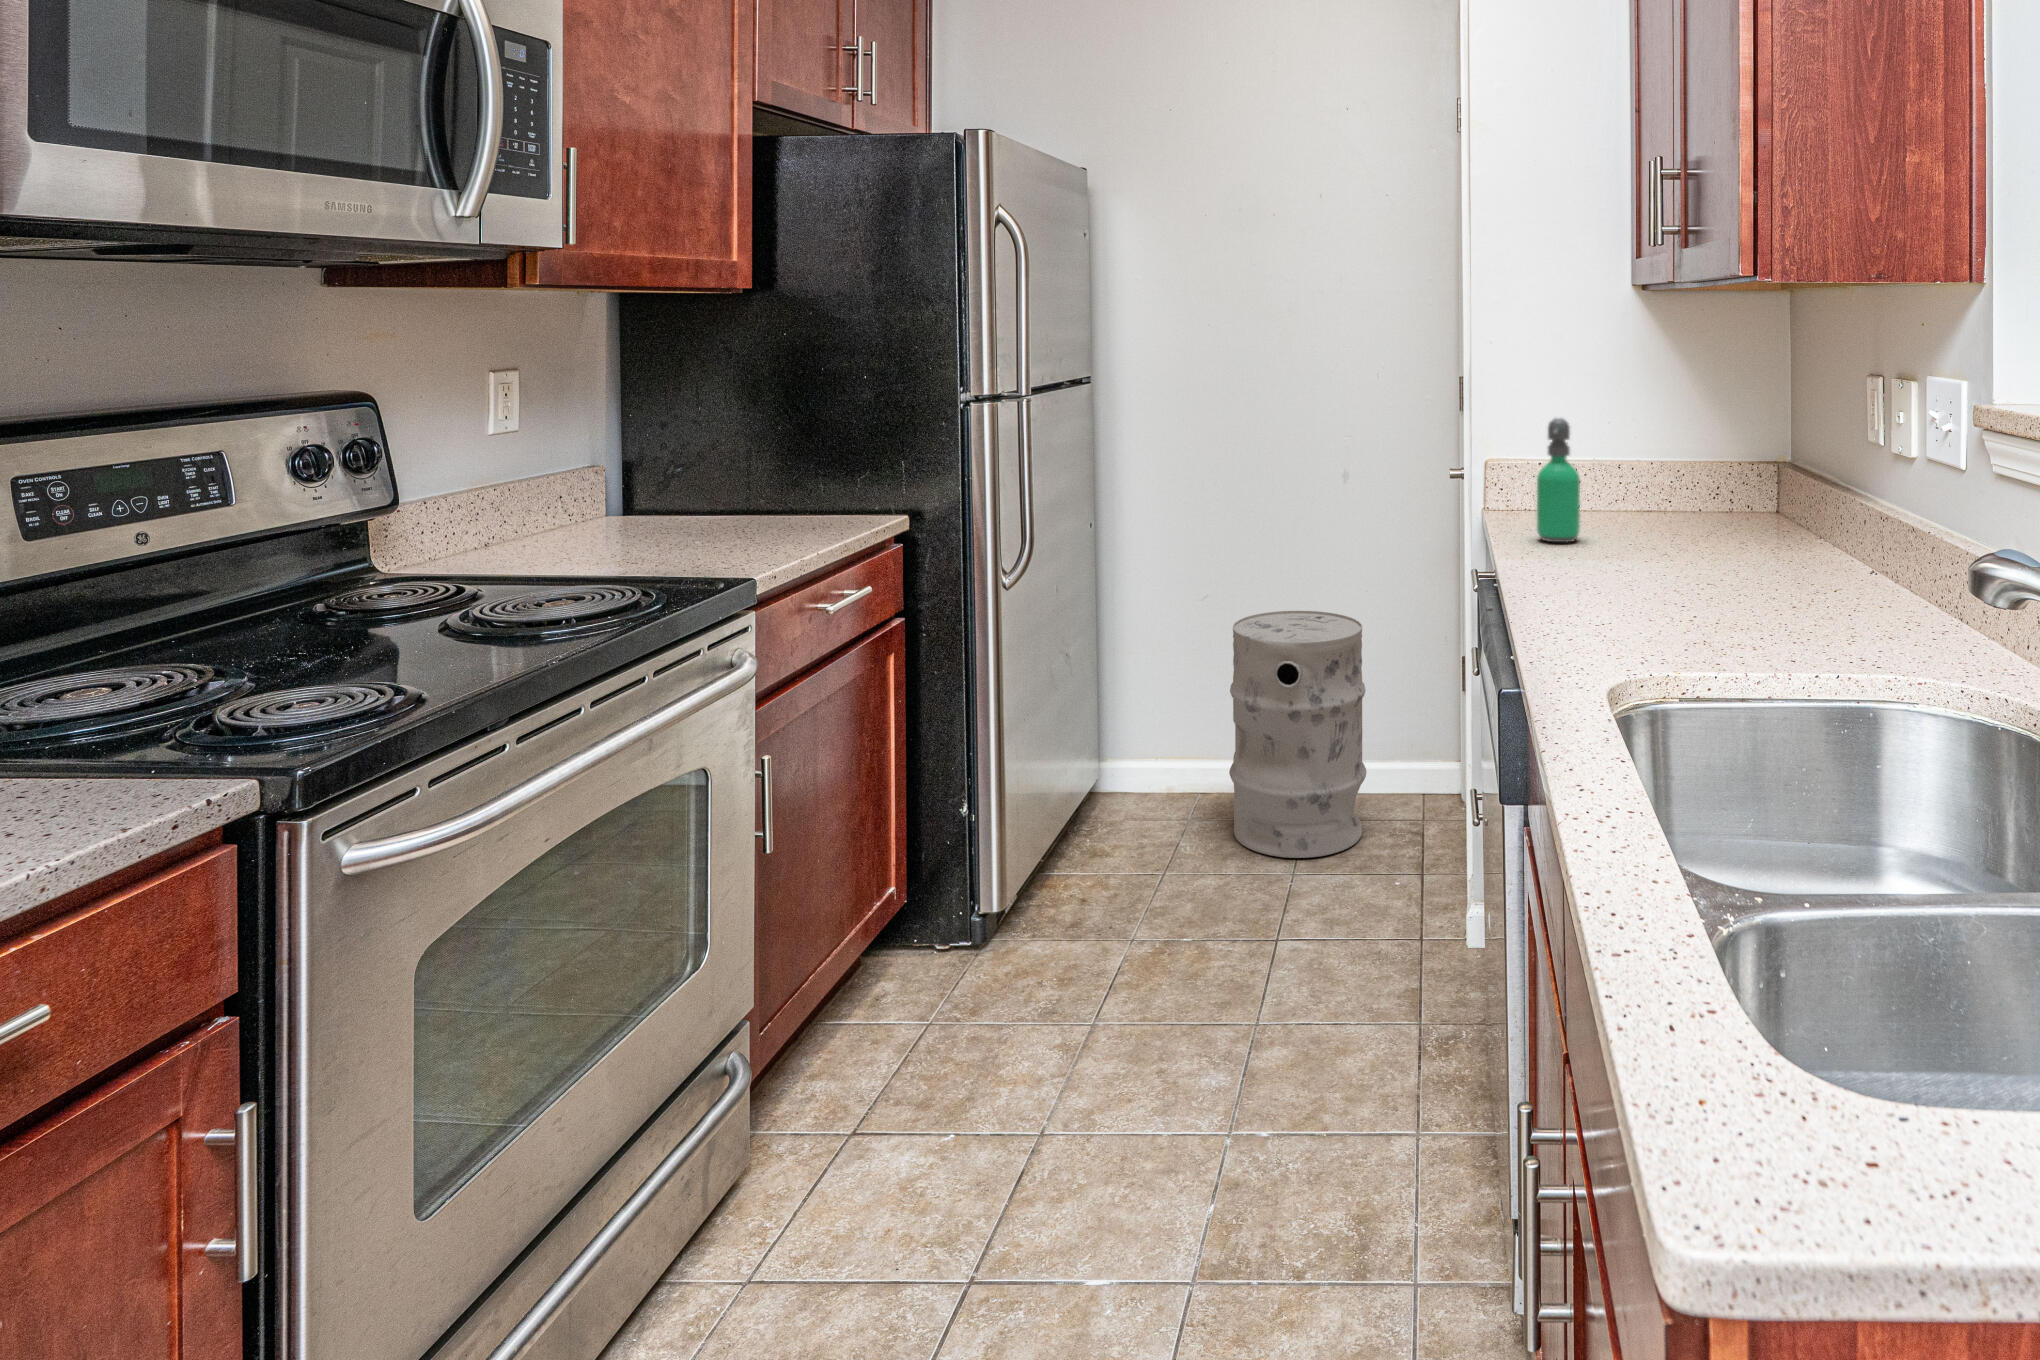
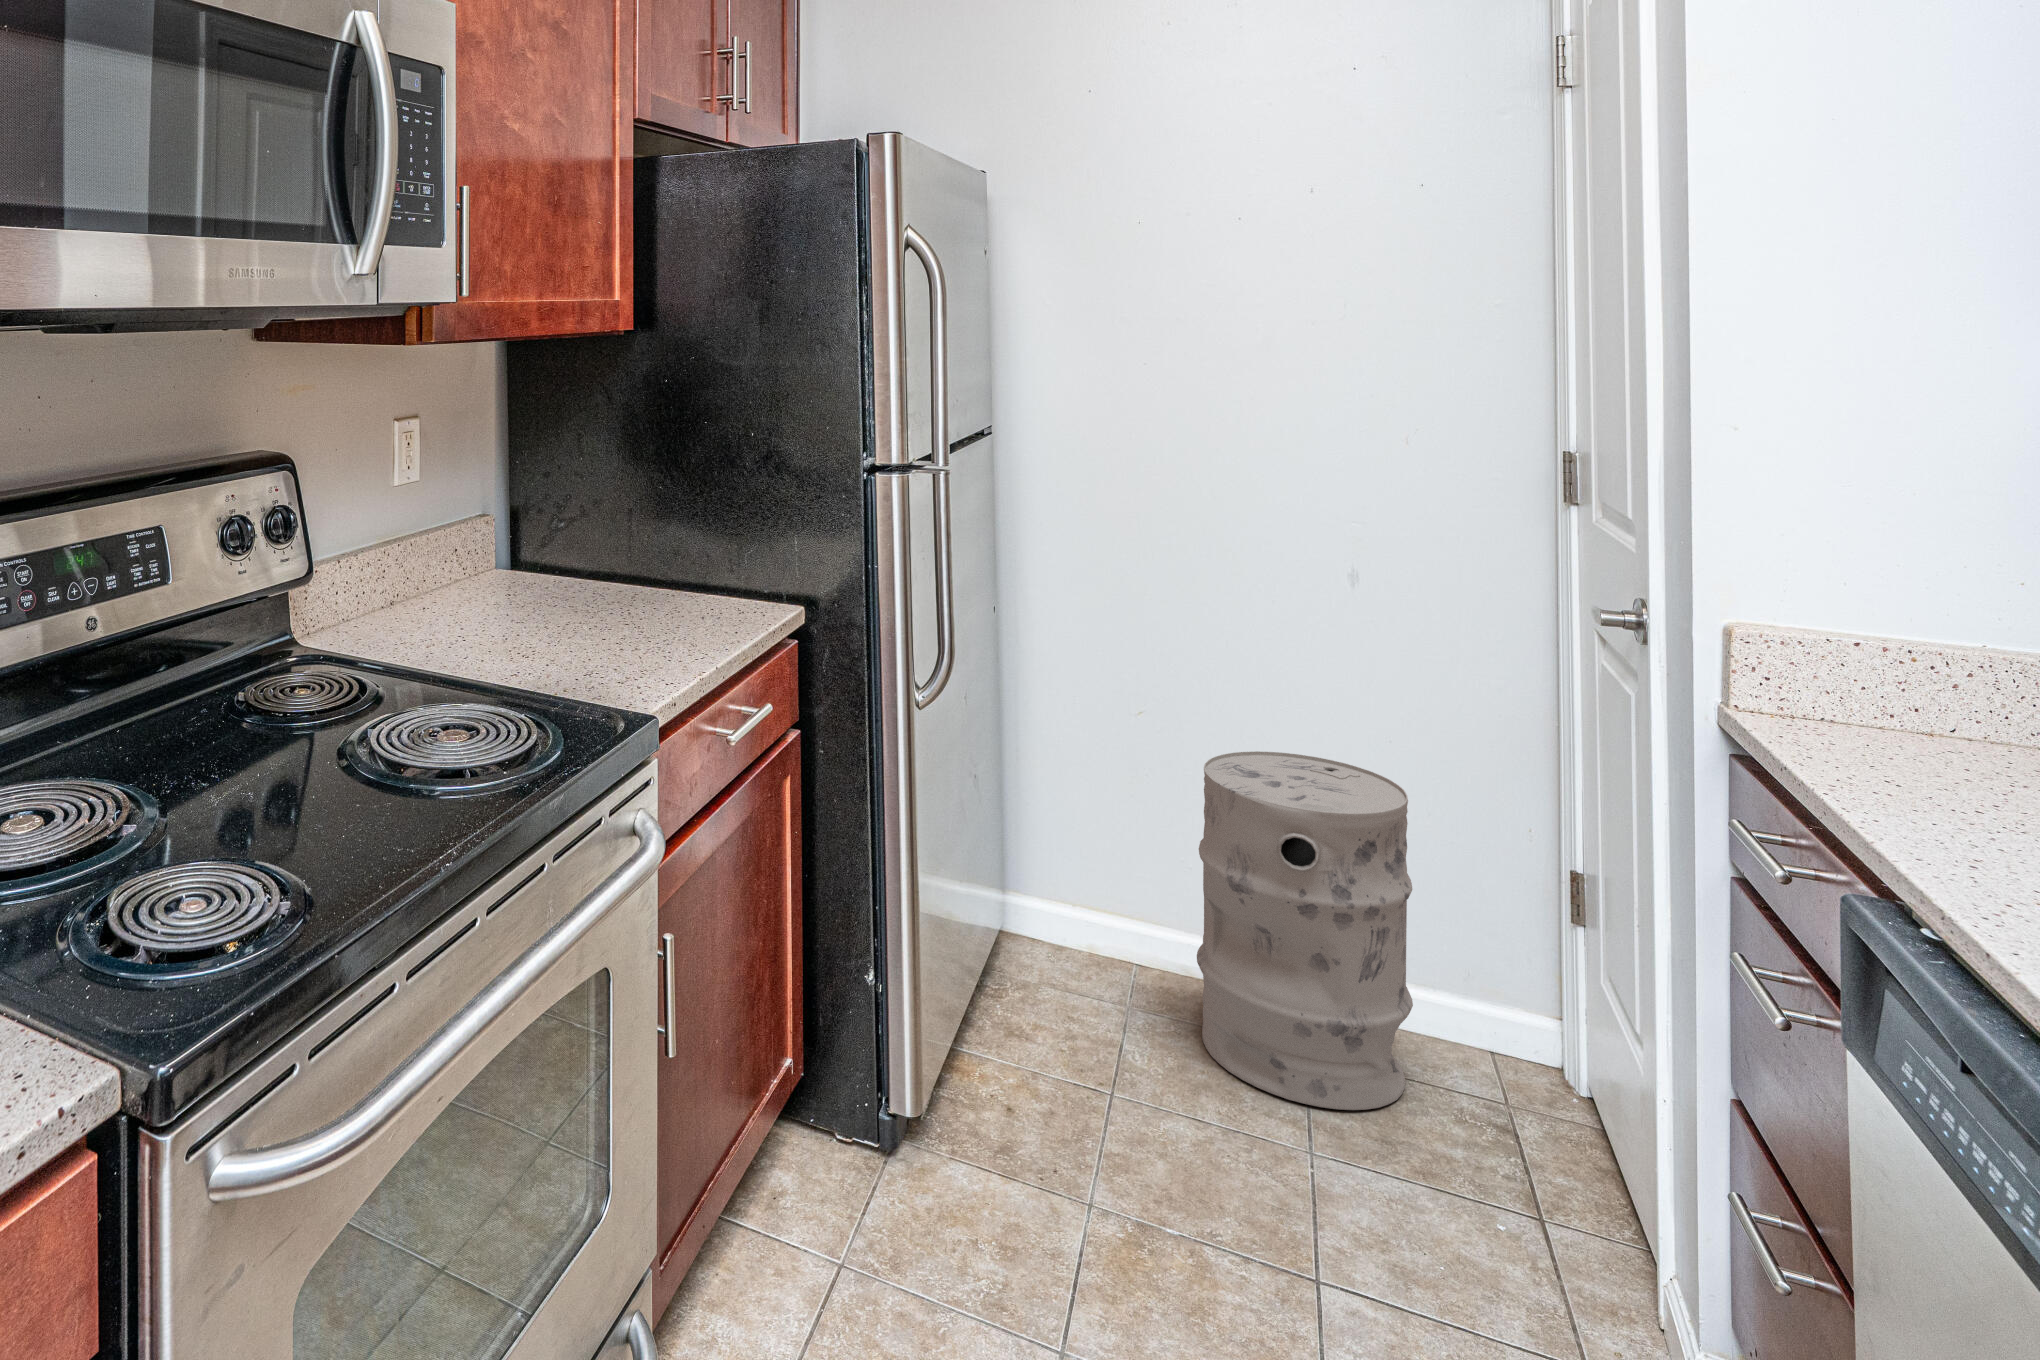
soap dispenser: present [1537,418,1580,542] -> none [1837,551,1939,760]

